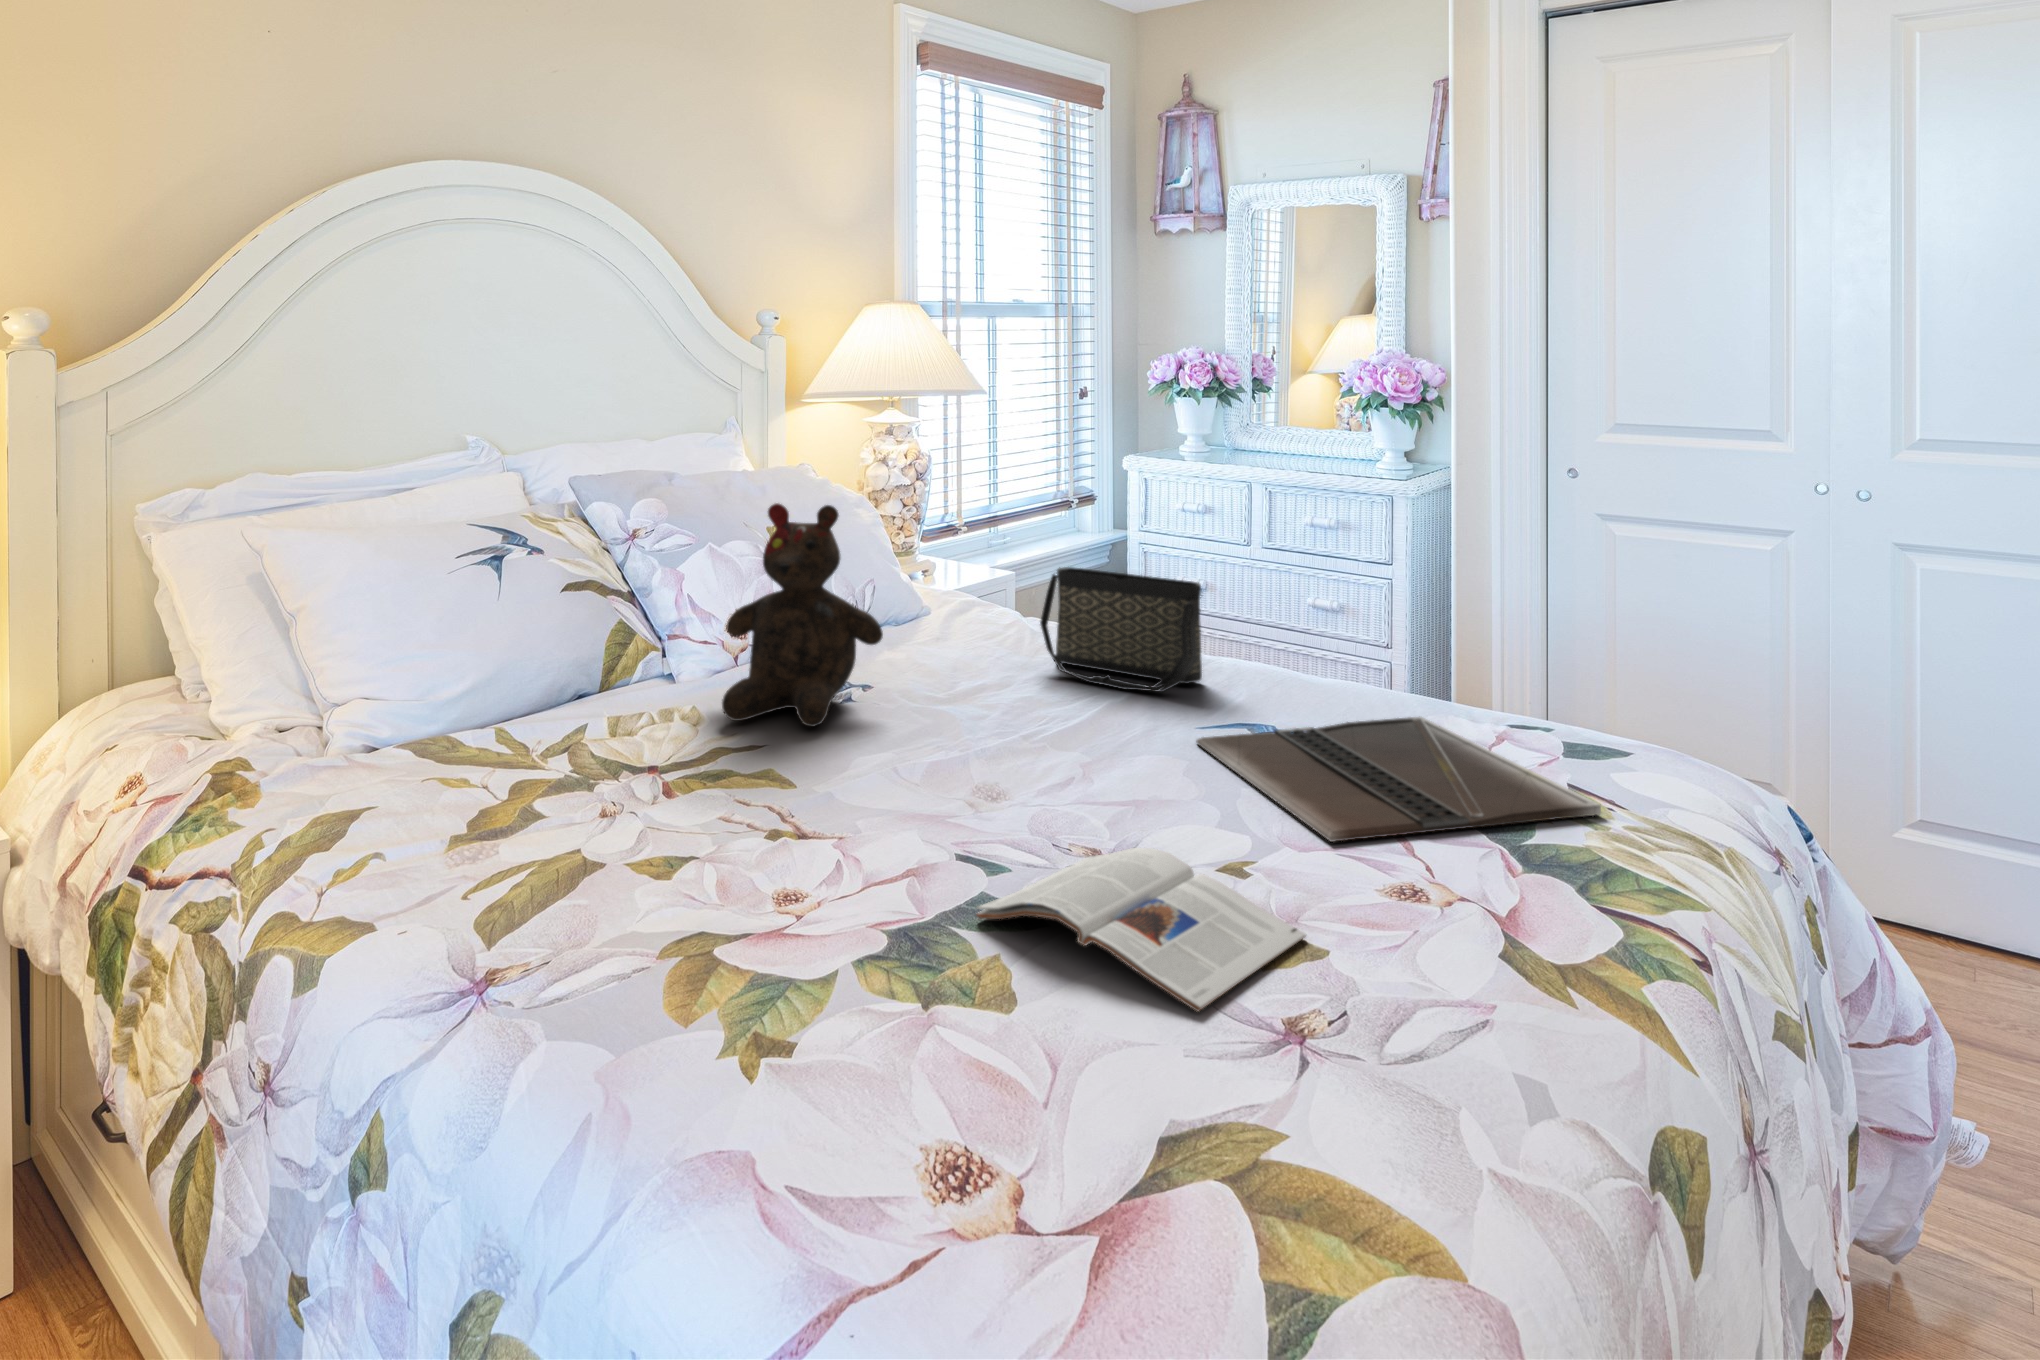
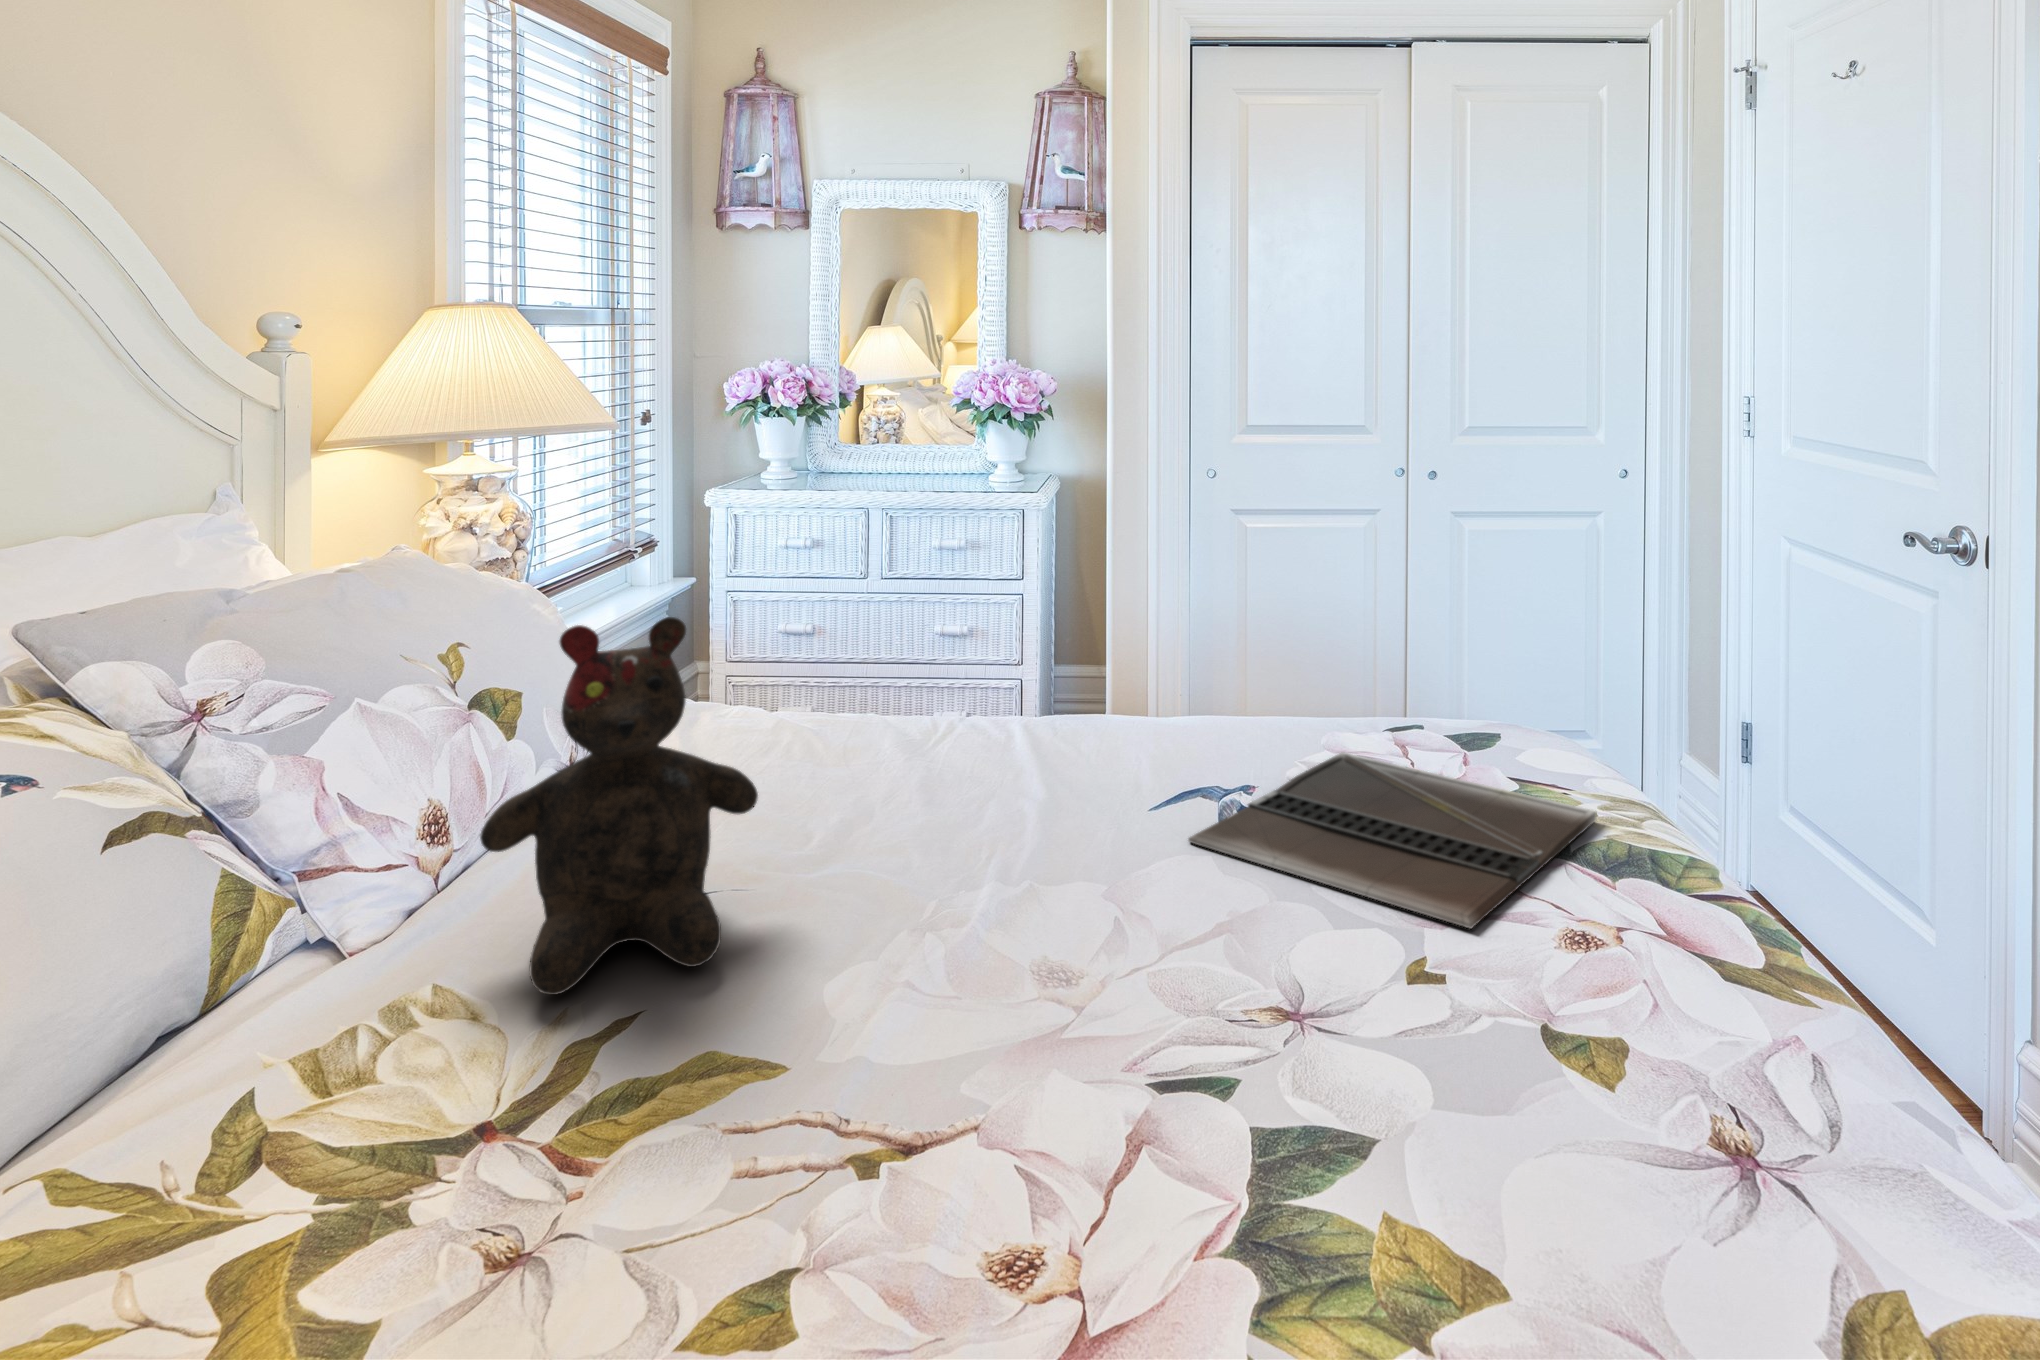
handbag: present [1040,567,1202,692] -> none [890,644,1108,791]
magazine: present [977,848,1306,1011] -> none [1306,1011,1690,1224]

